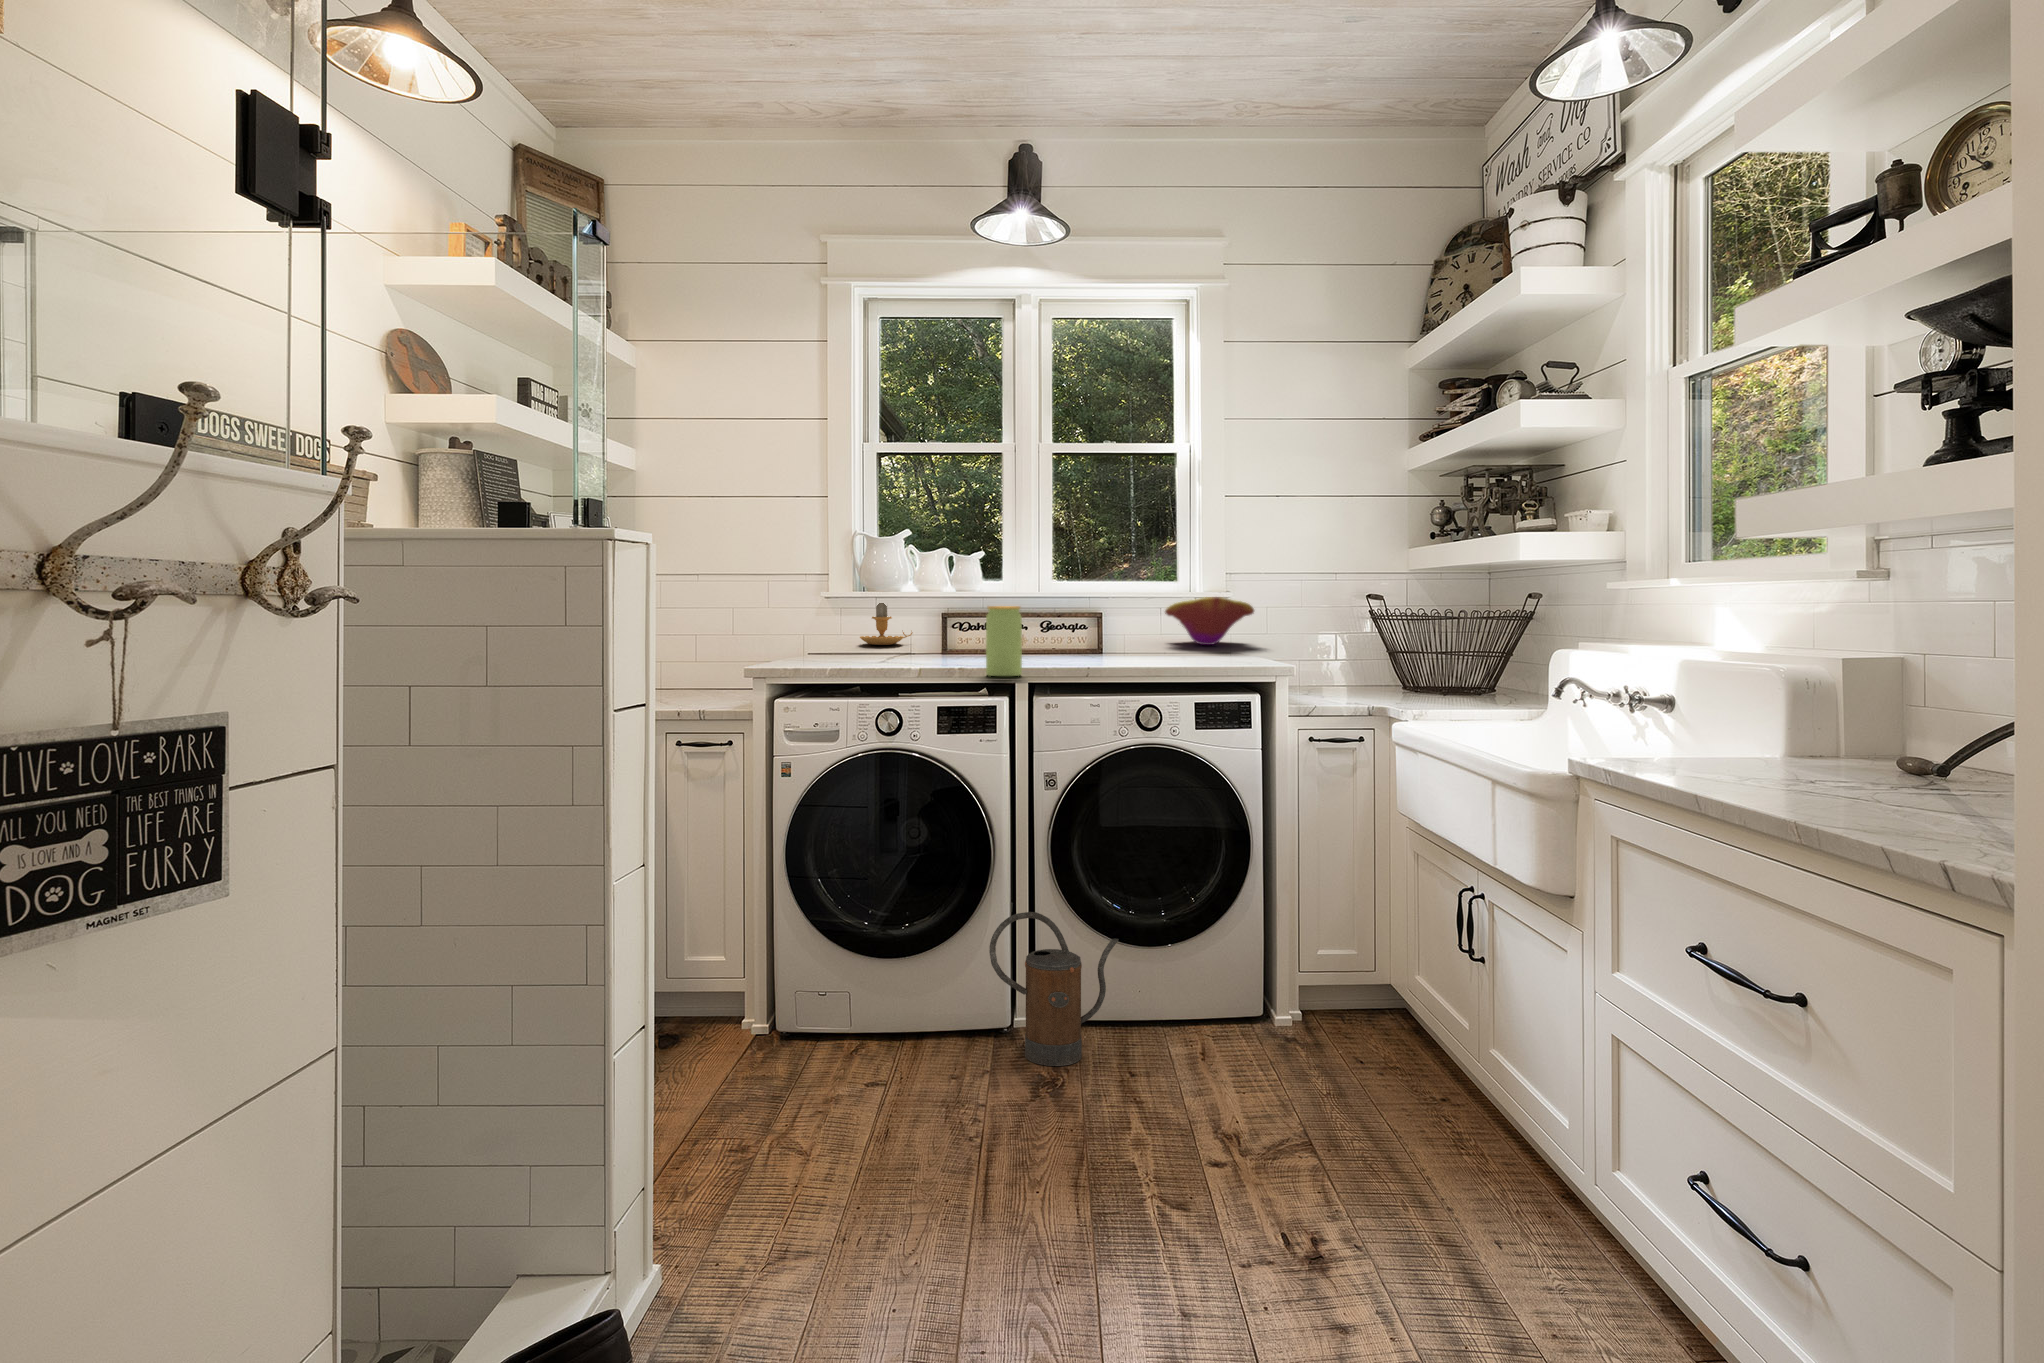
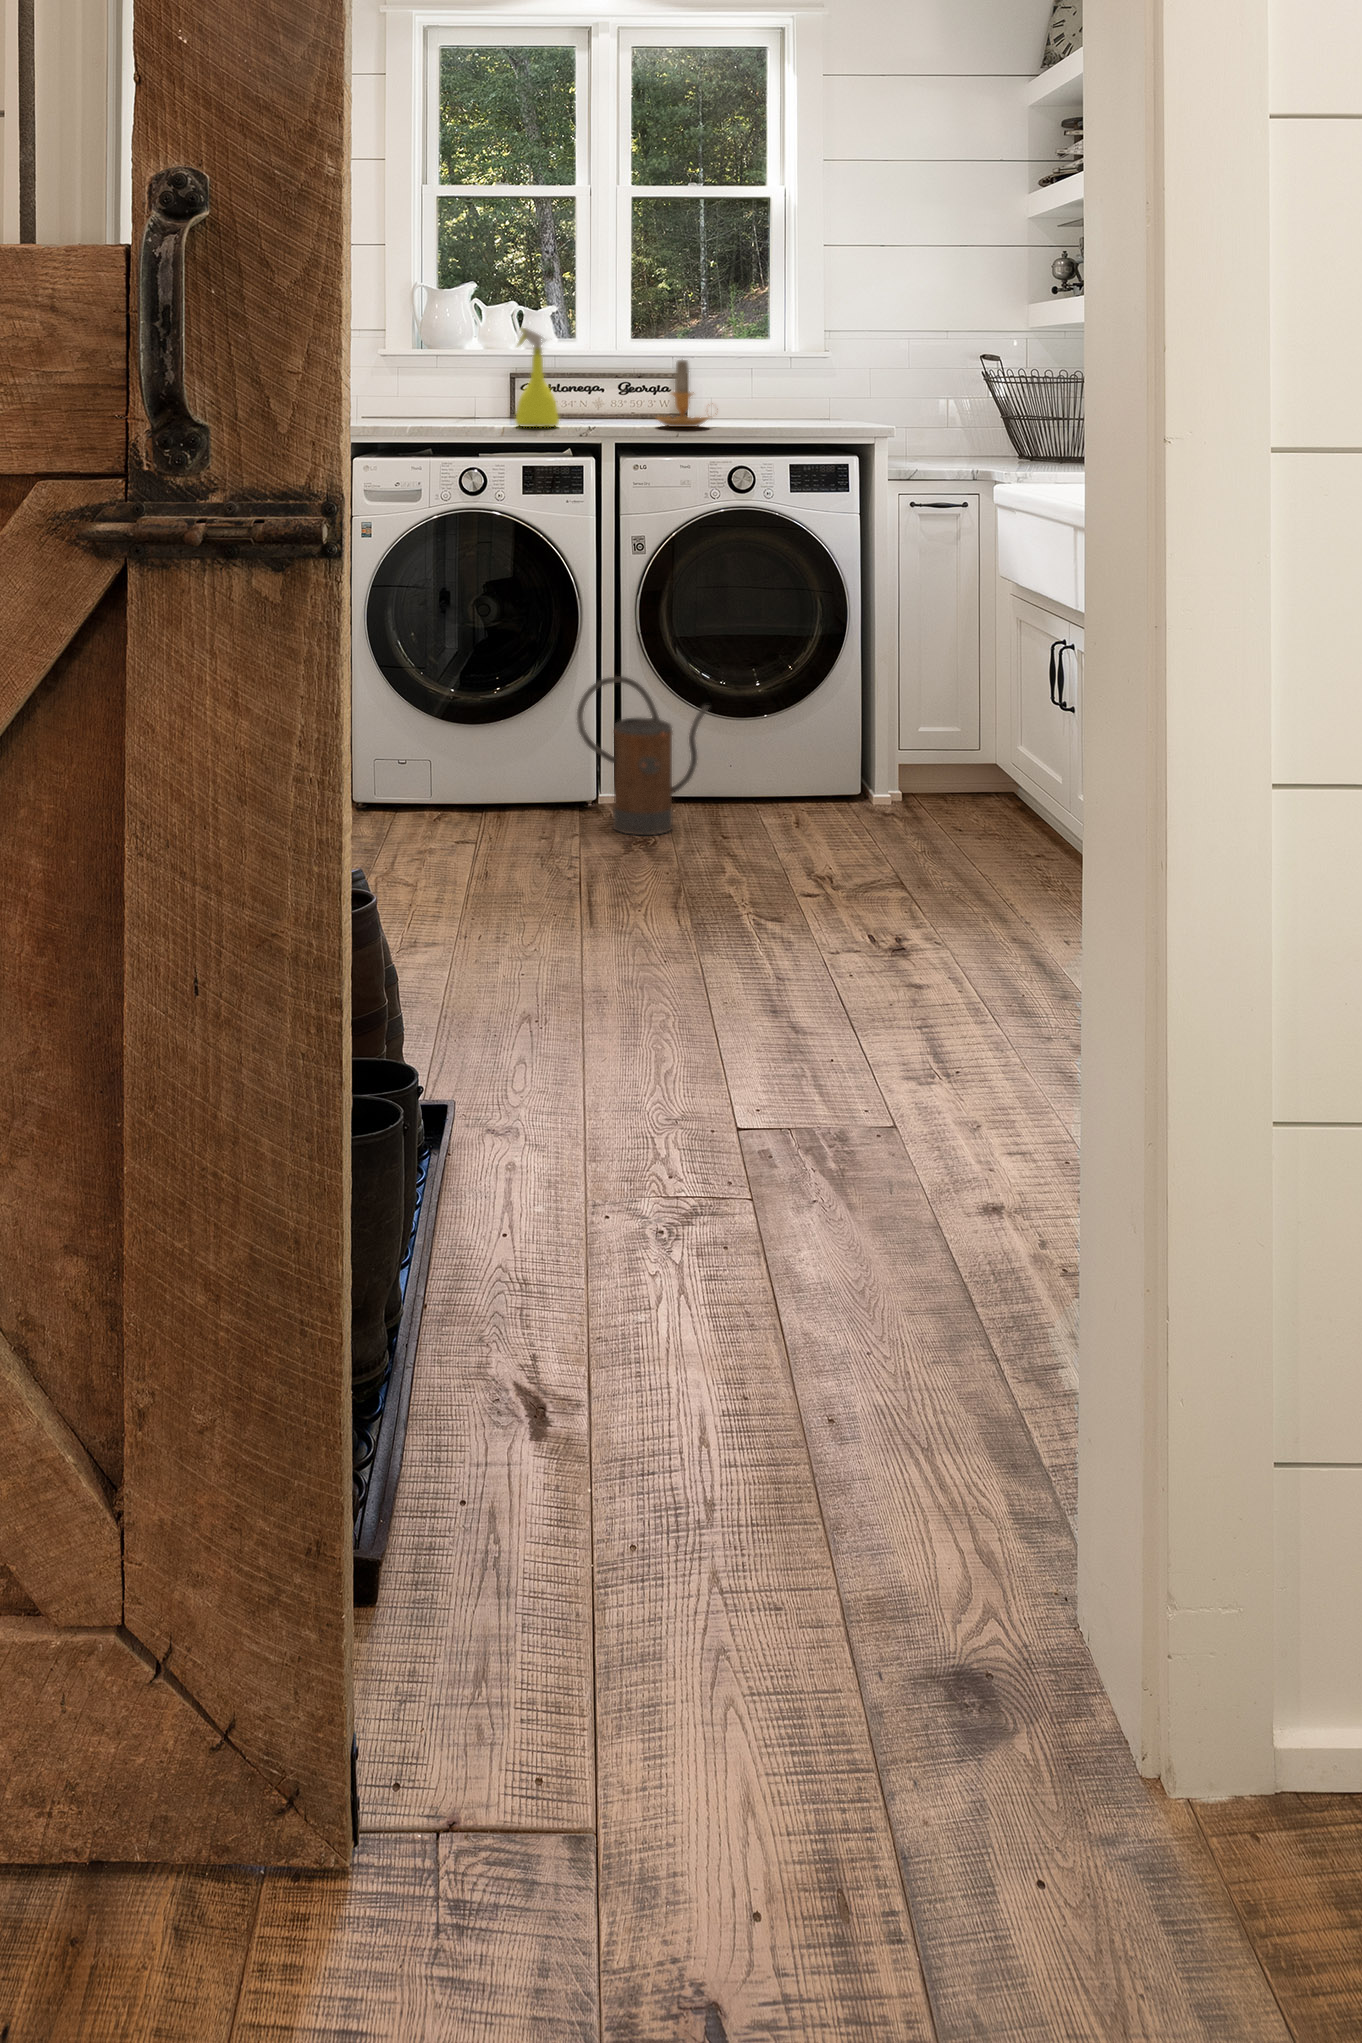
spray bottle: none [938,575,979,667] -> present [516,328,559,427]
decorative bowl: present [1165,597,1254,645] -> none [757,355,855,410]
candle: present [860,603,913,645] -> present [657,360,718,427]
jar: present [986,606,1022,676] -> none [569,359,607,434]

